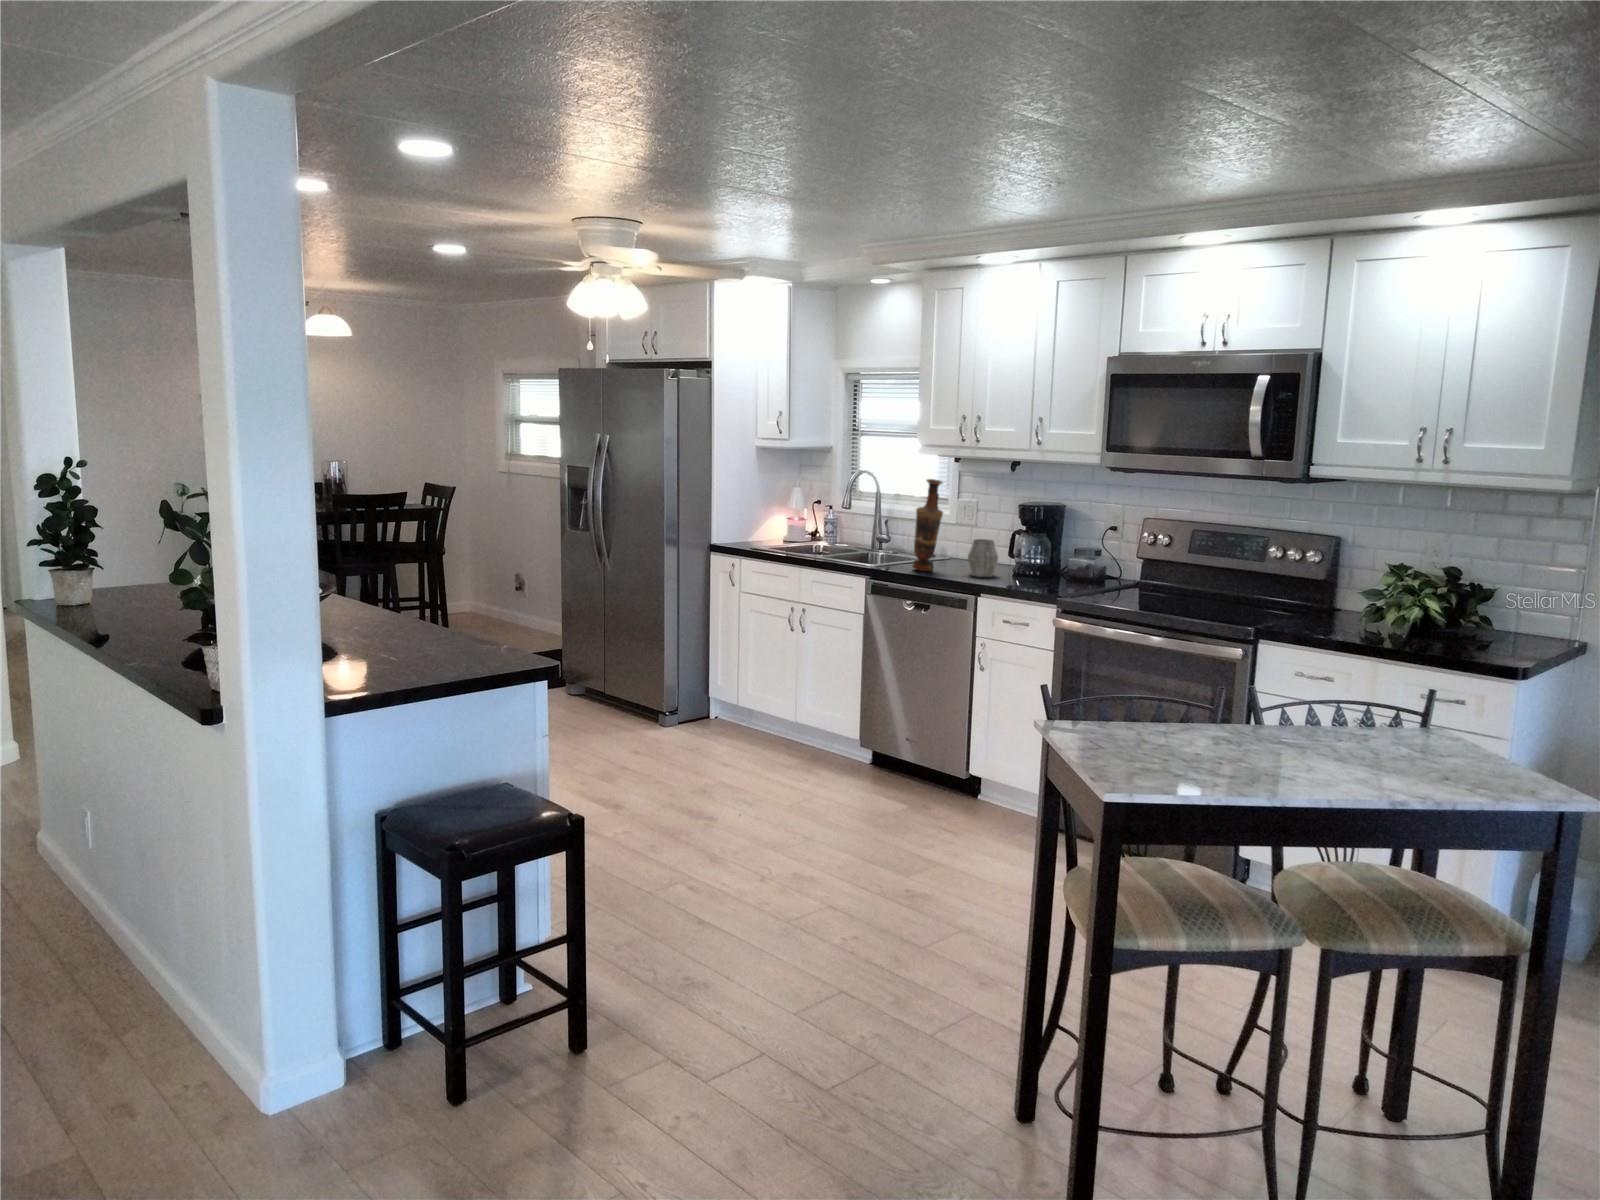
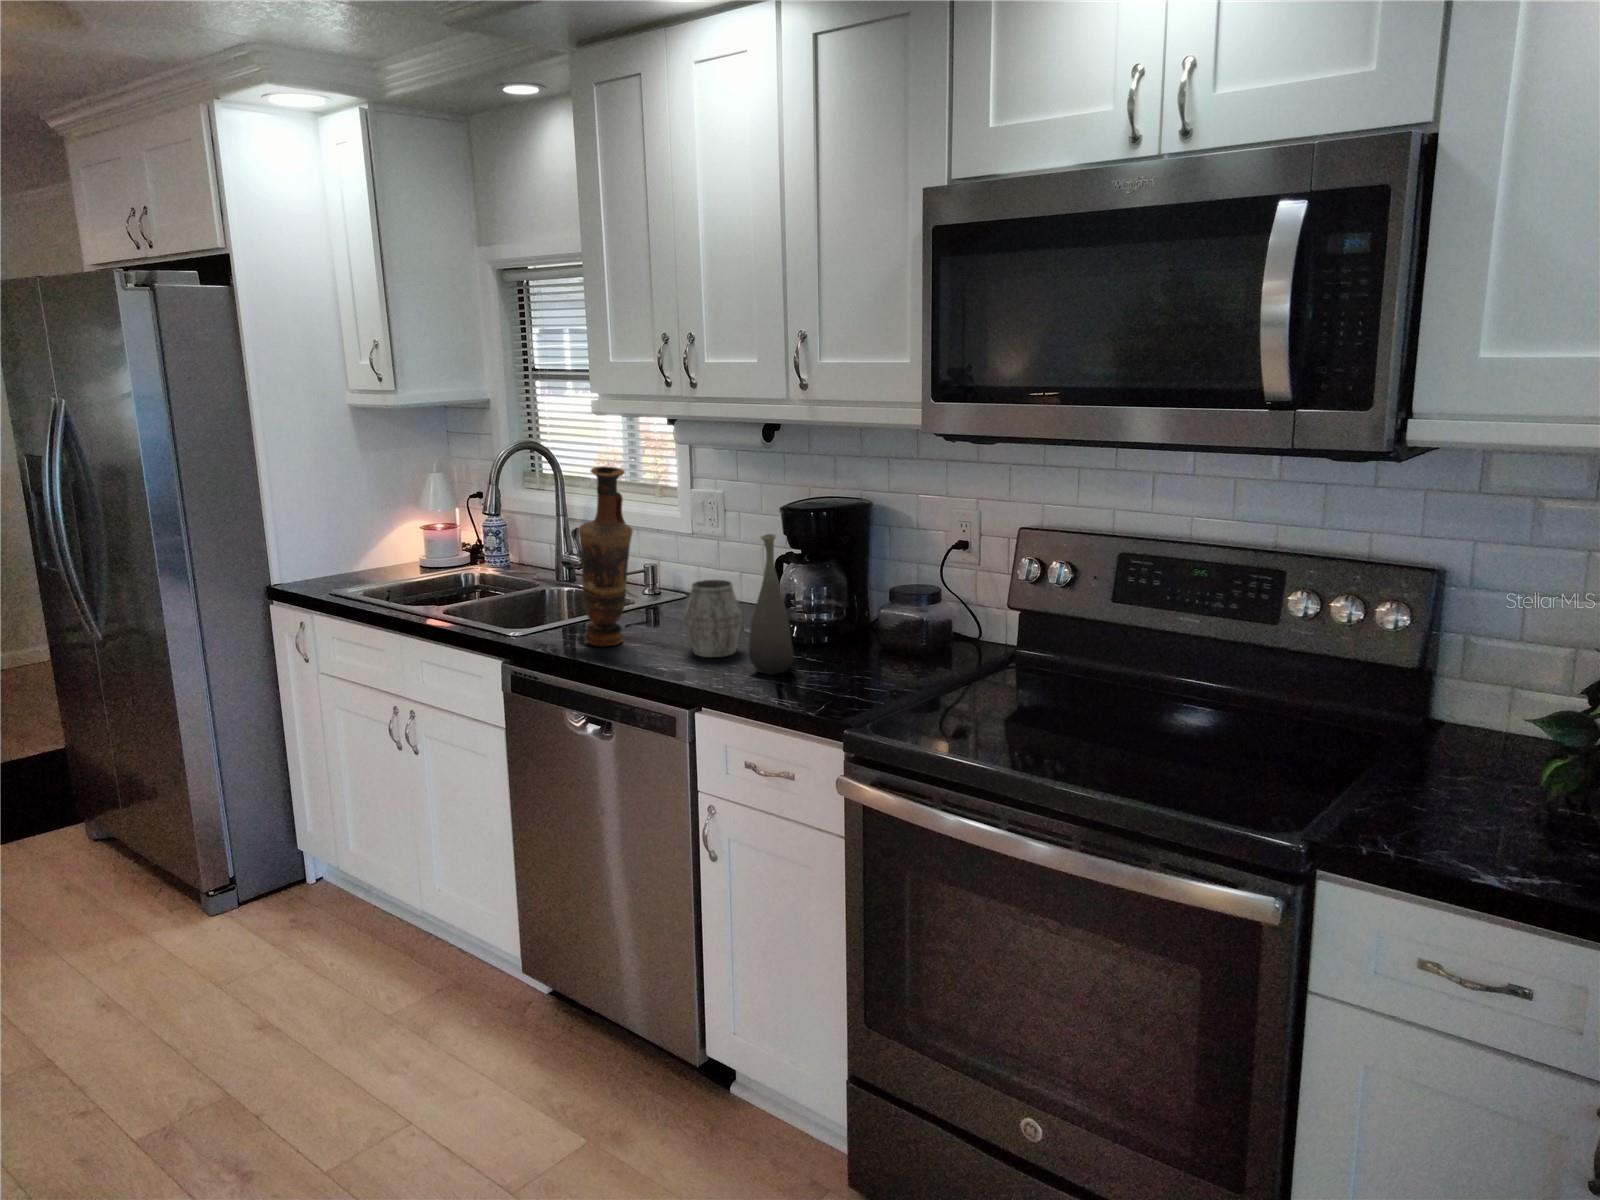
bottle: none [1004,514,1027,583] -> present [749,534,794,675]

